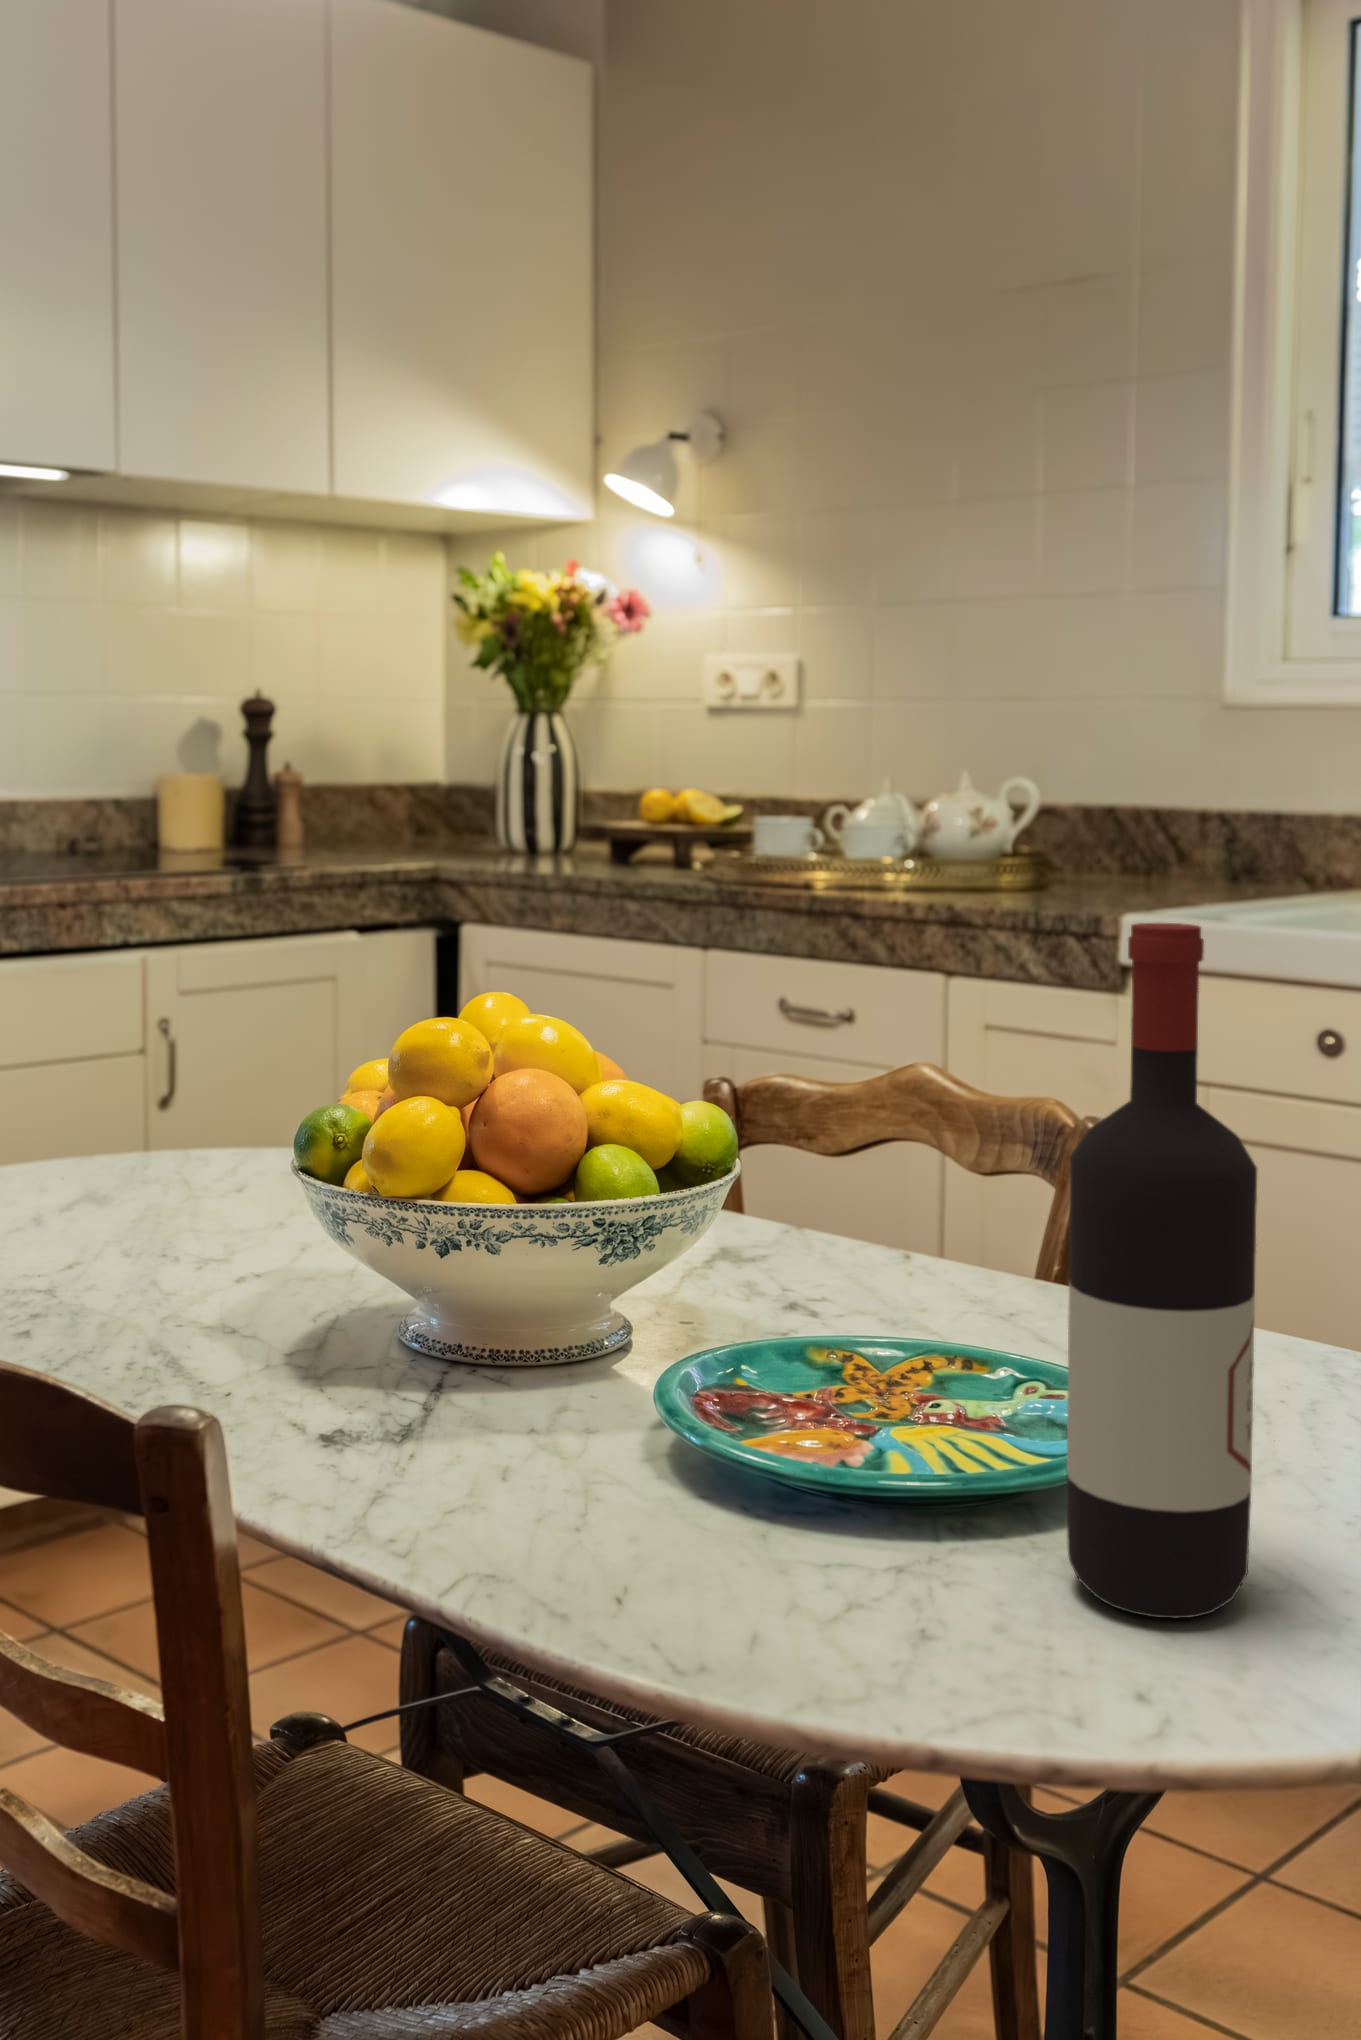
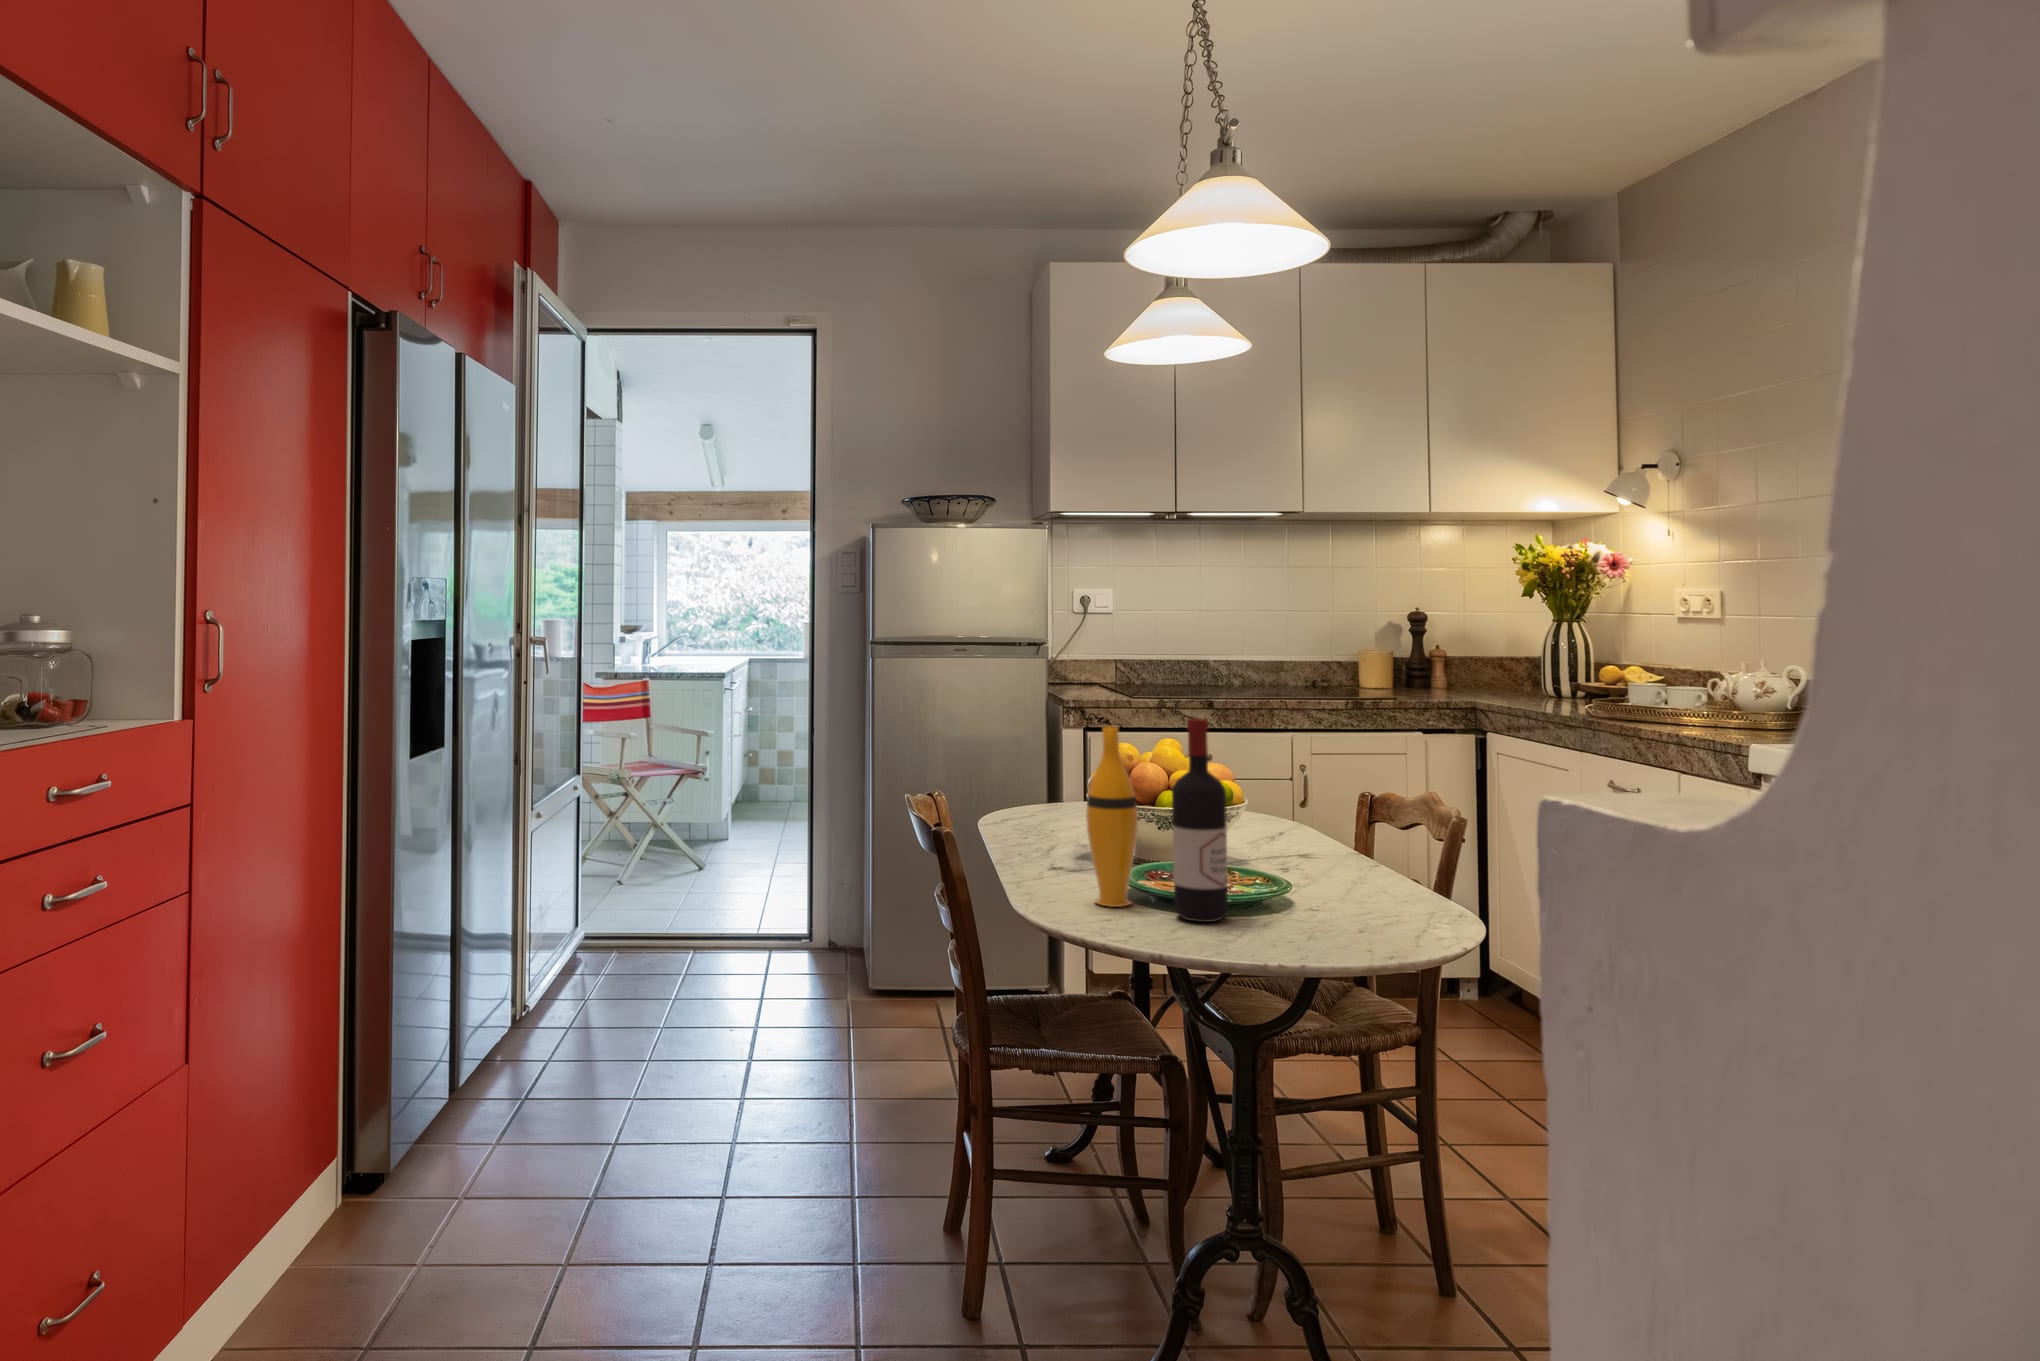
vase: none [732,971,910,1625] -> present [1086,727,1138,907]

